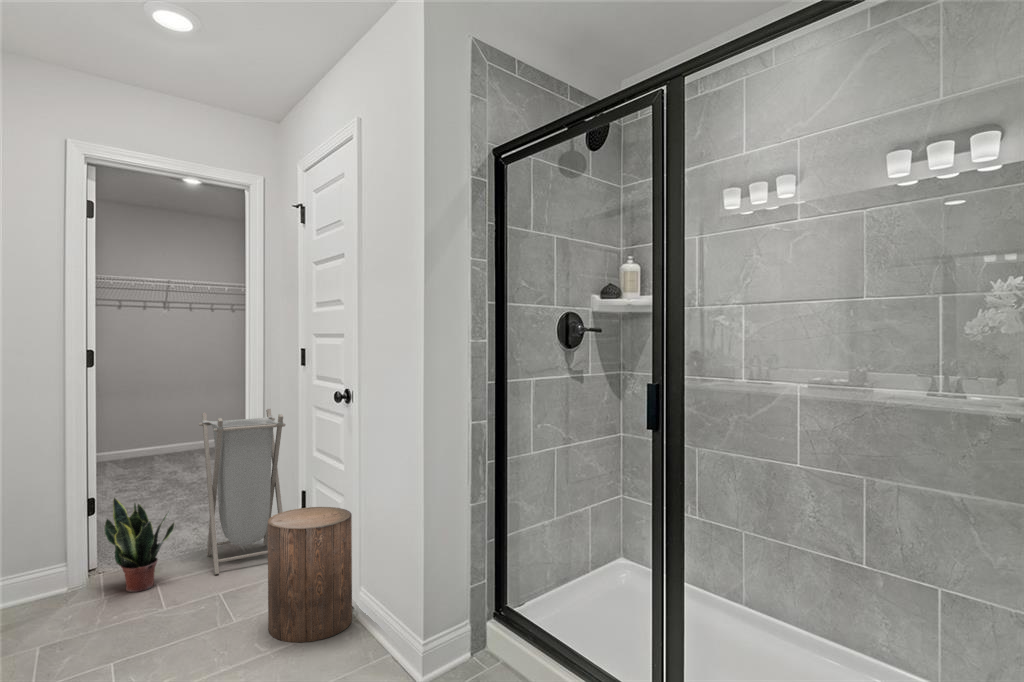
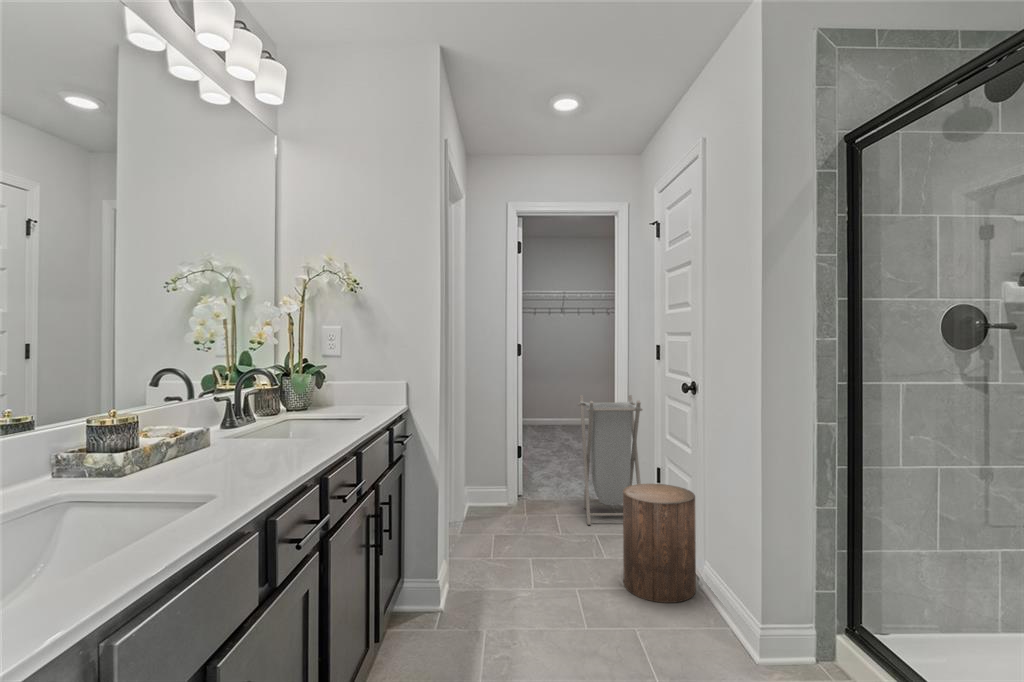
potted plant: present [104,498,174,592] -> none [514,454,559,527]

